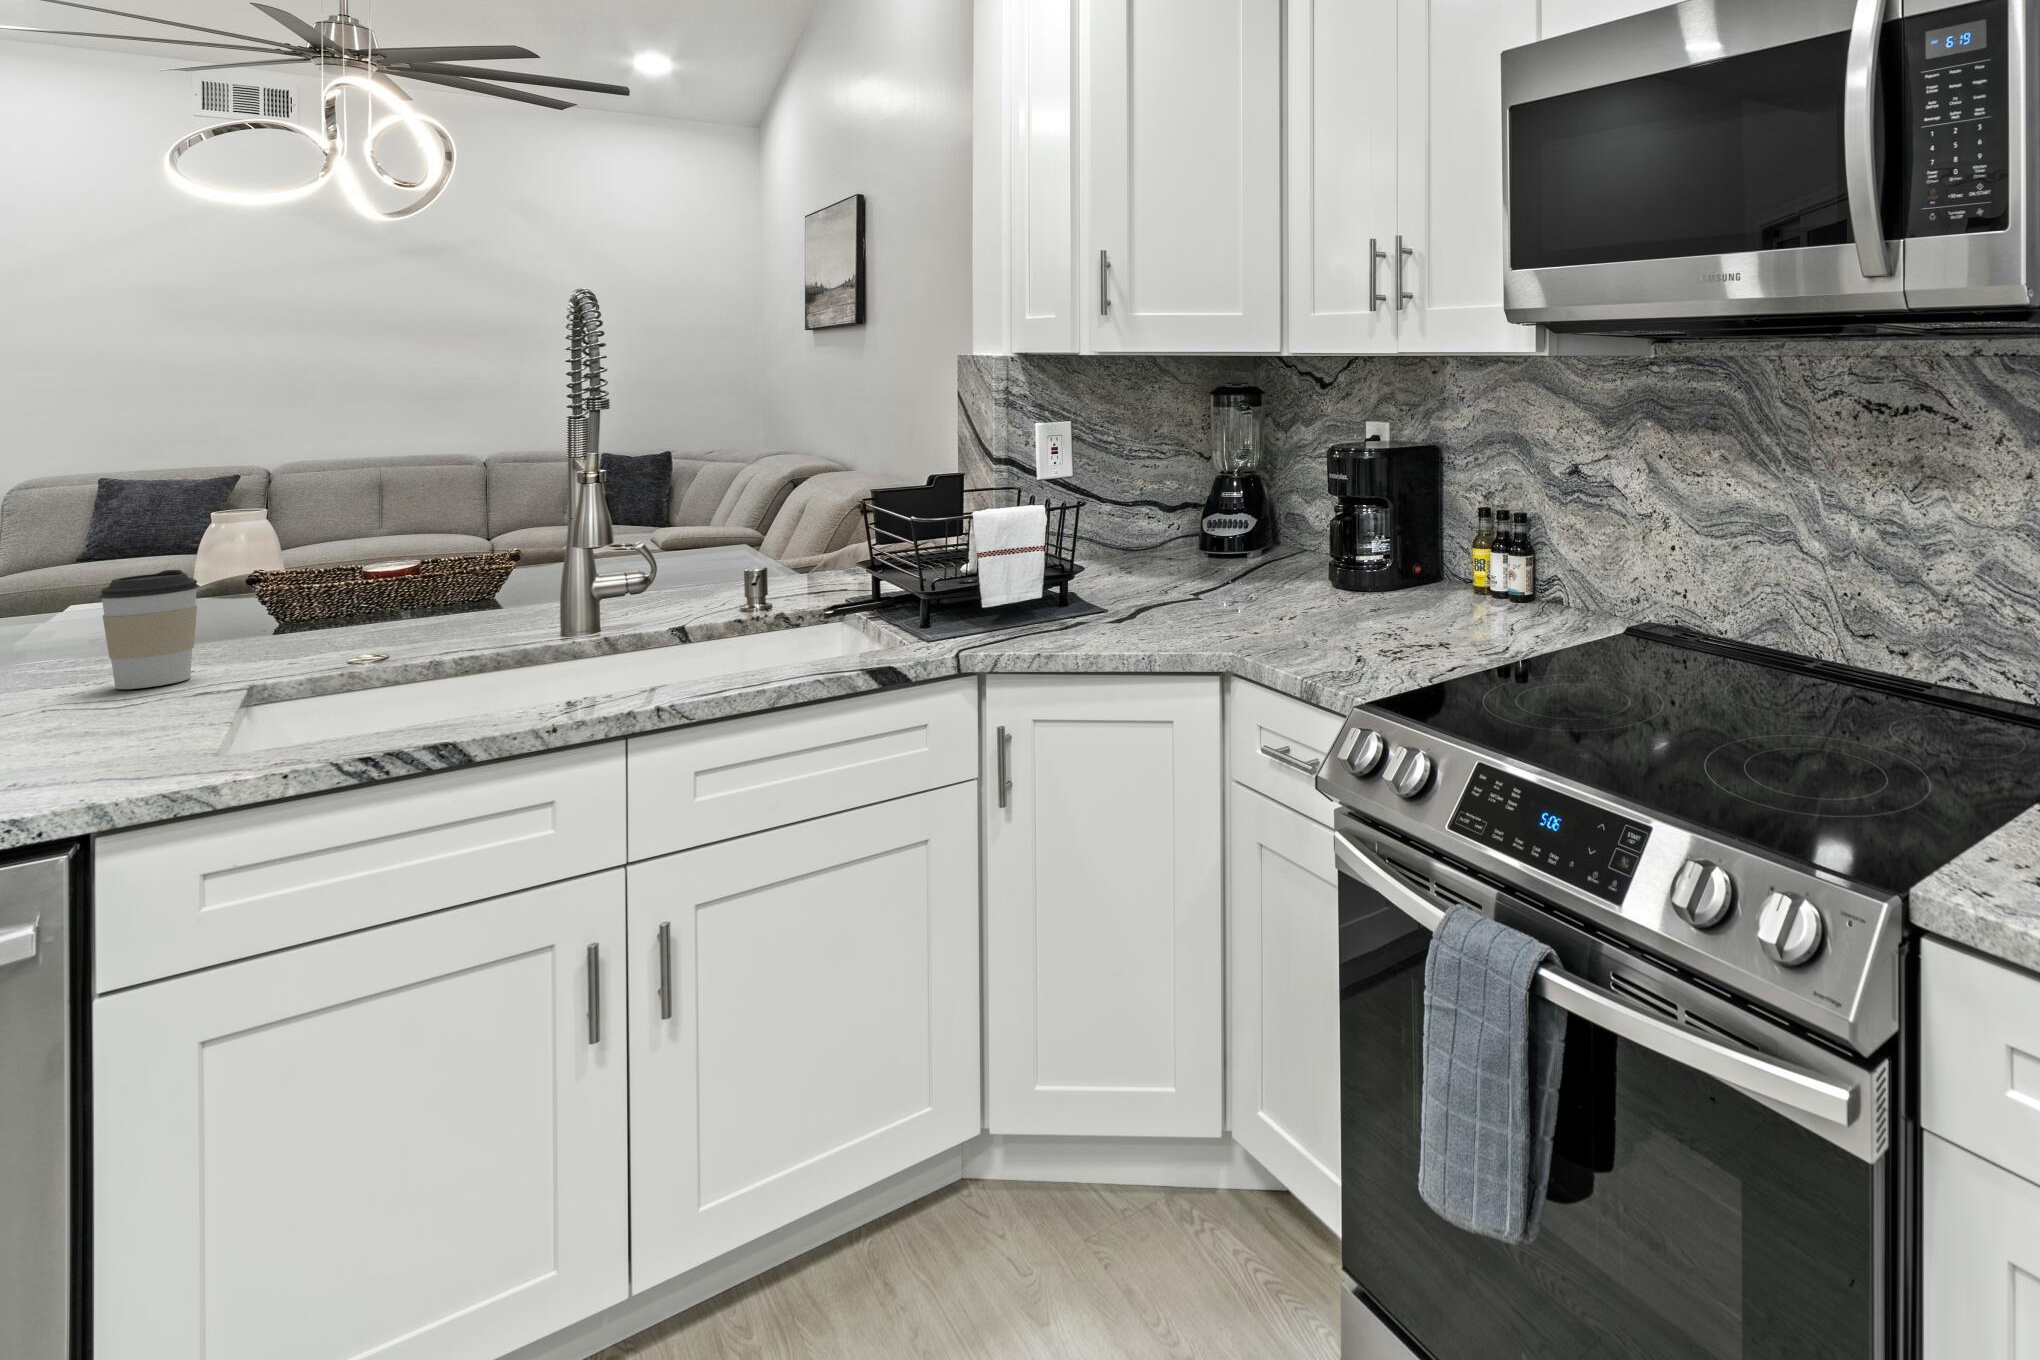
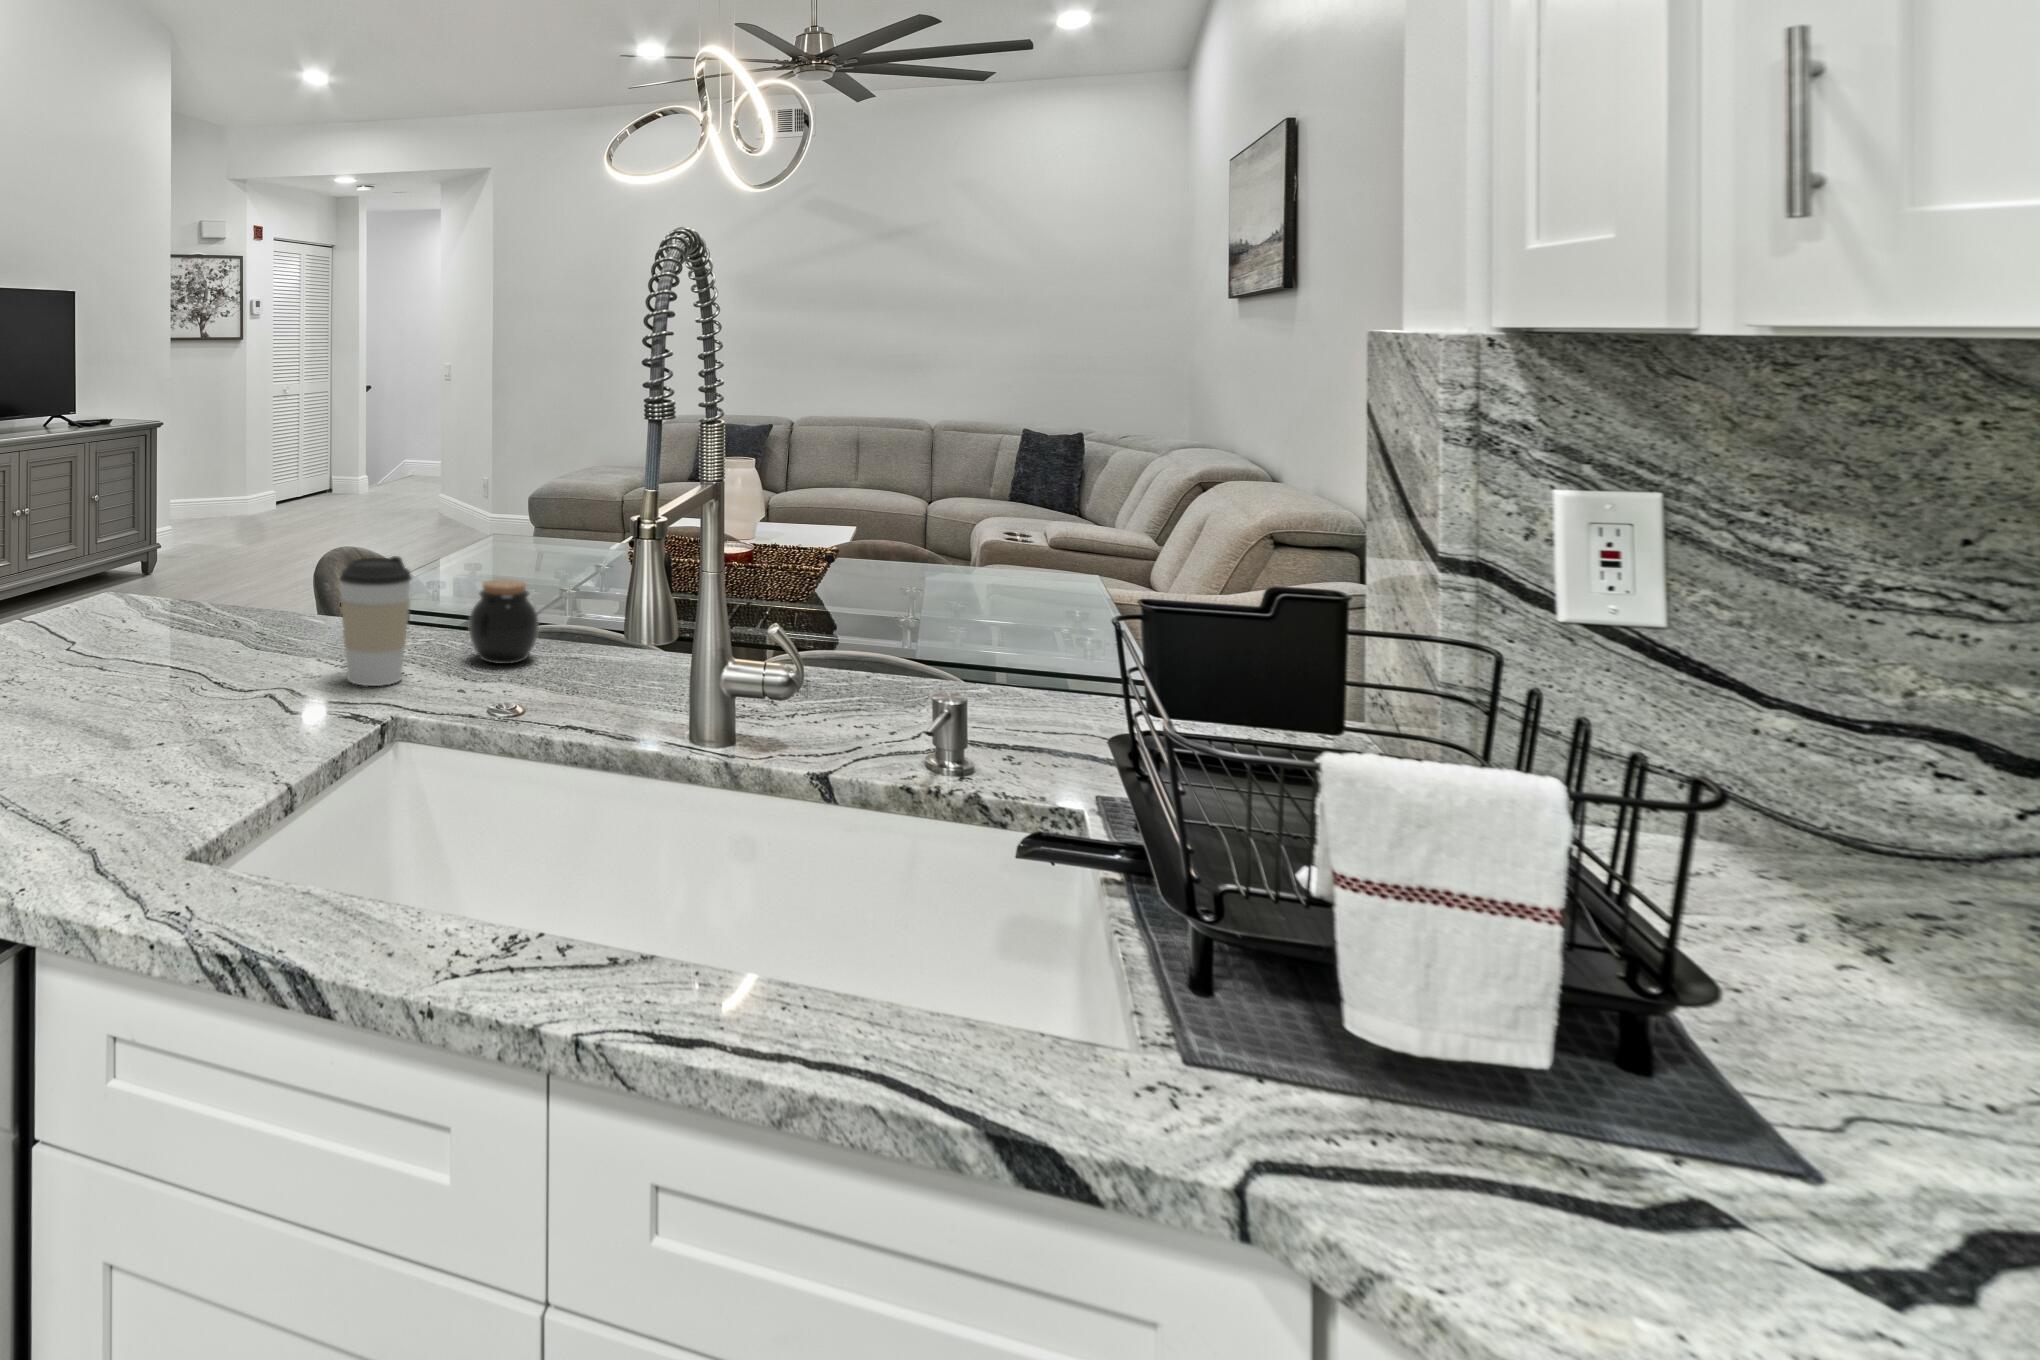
jar: none [240,580,327,653] -> present [469,579,539,664]

